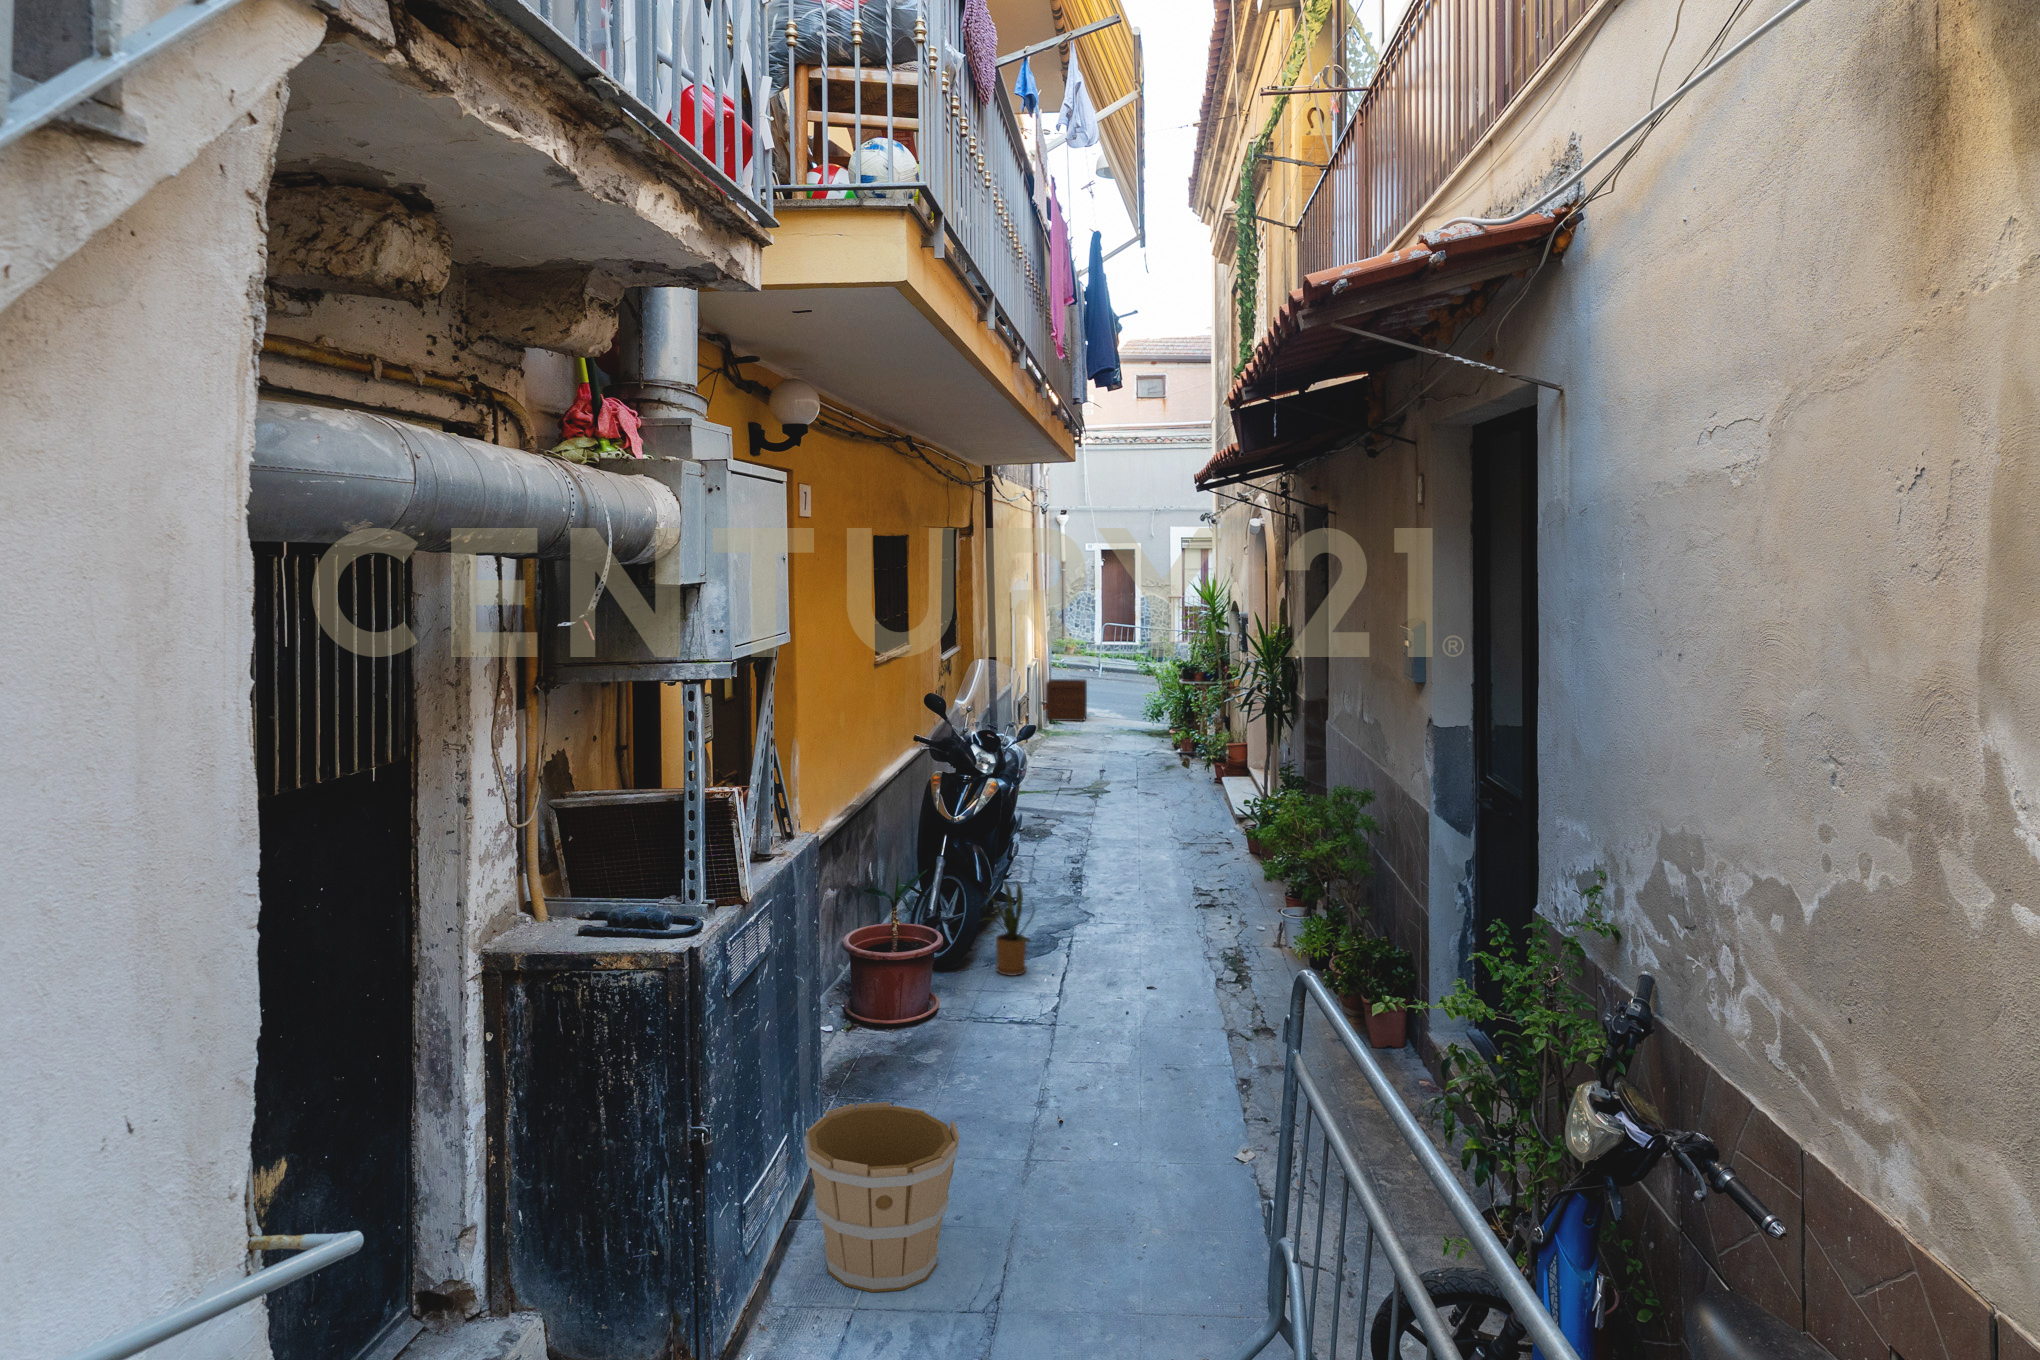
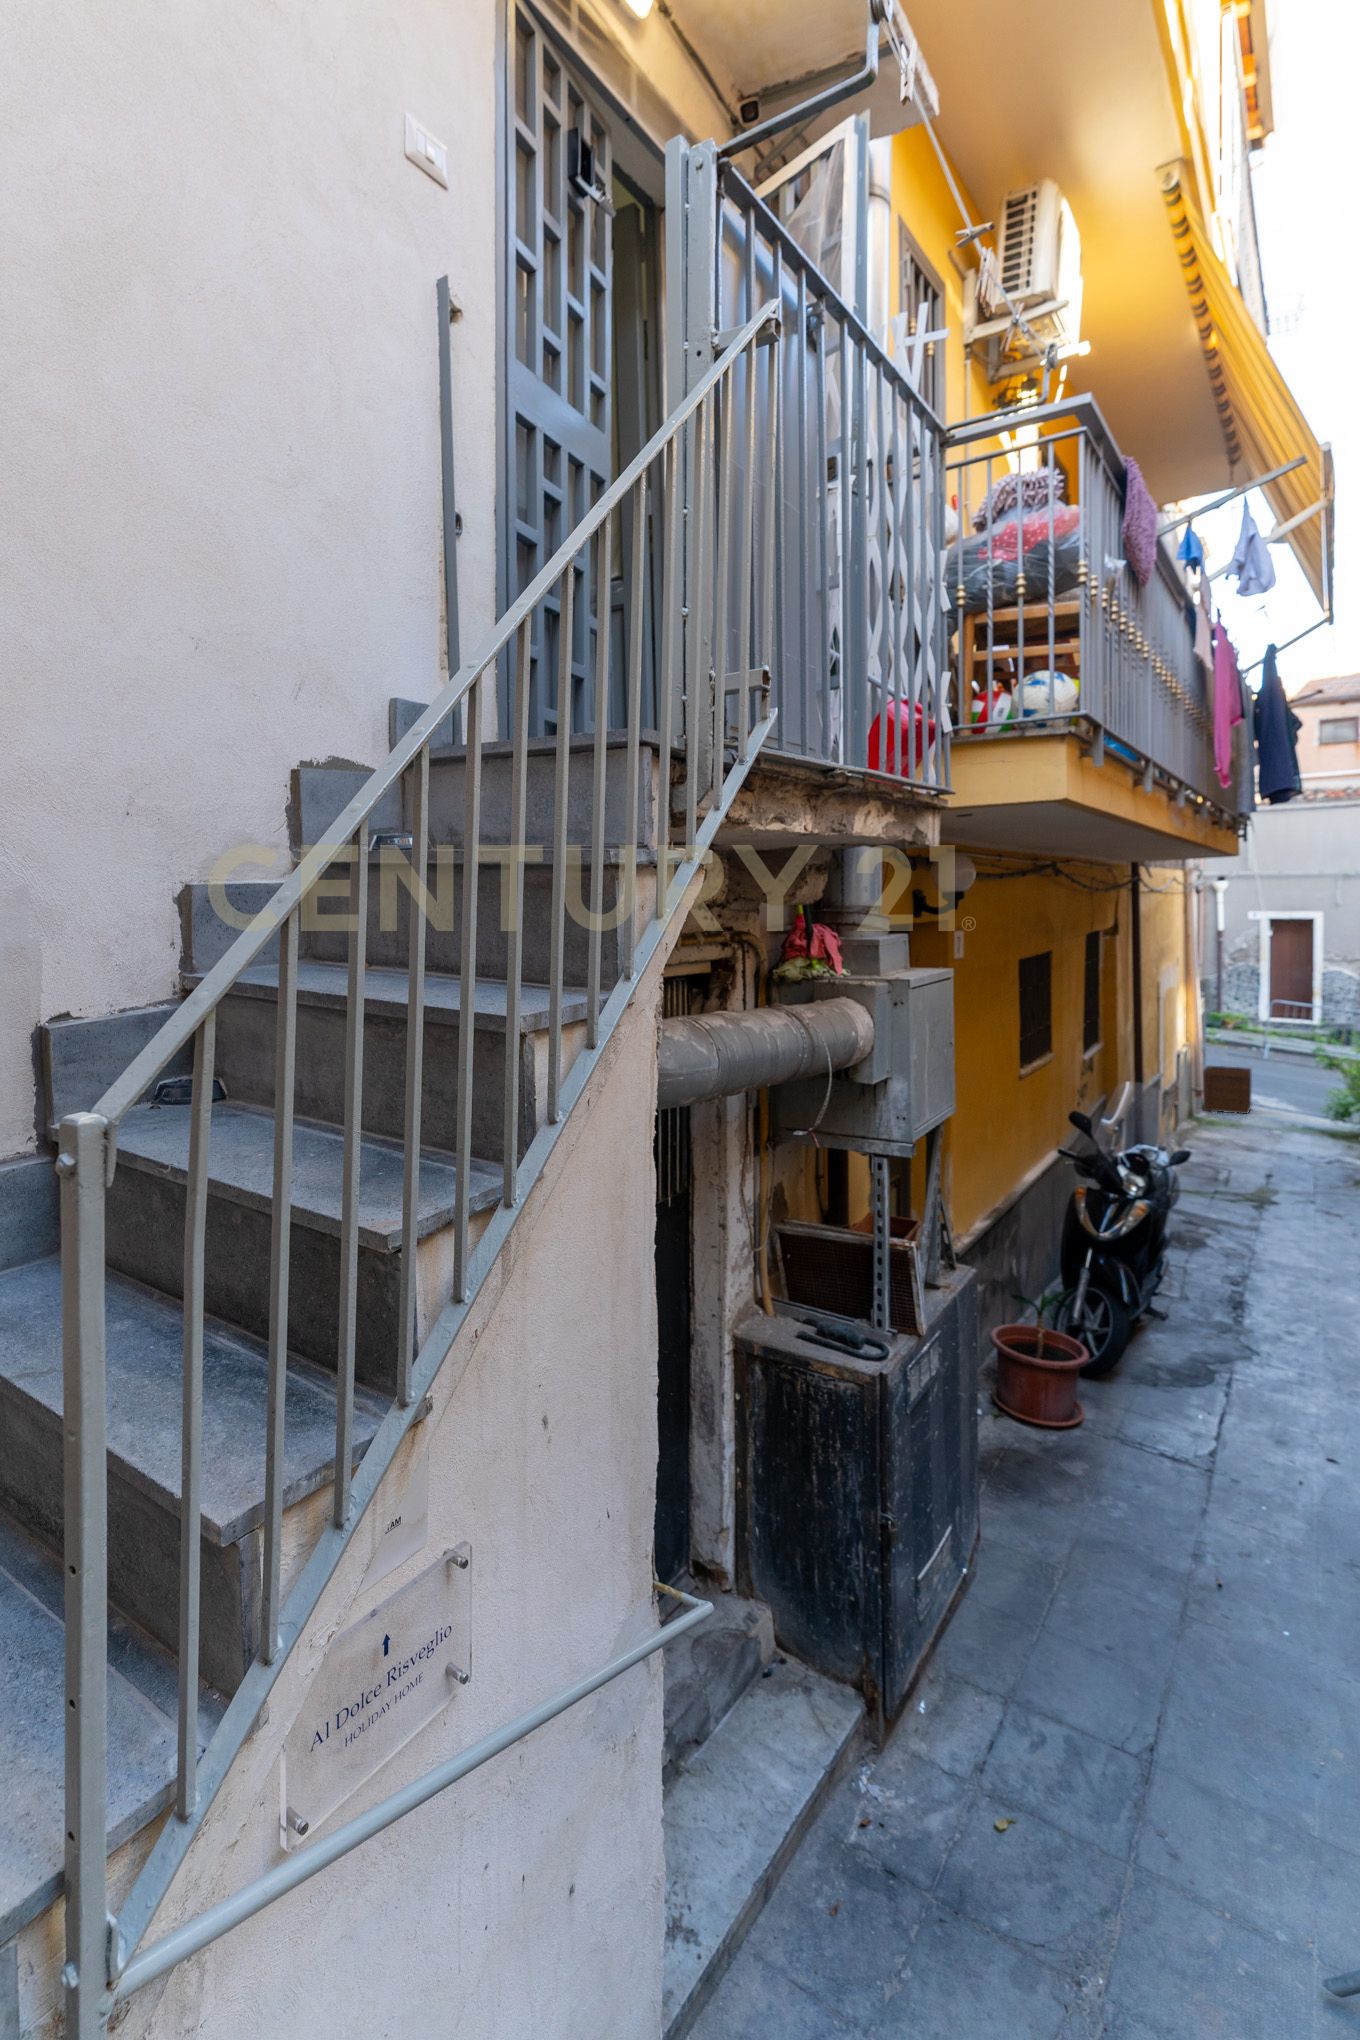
house plant: present [986,881,1034,976] -> none [1121,1302,1184,1399]
wooden bucket: present [804,1102,960,1292] -> none [966,1507,1107,1676]

